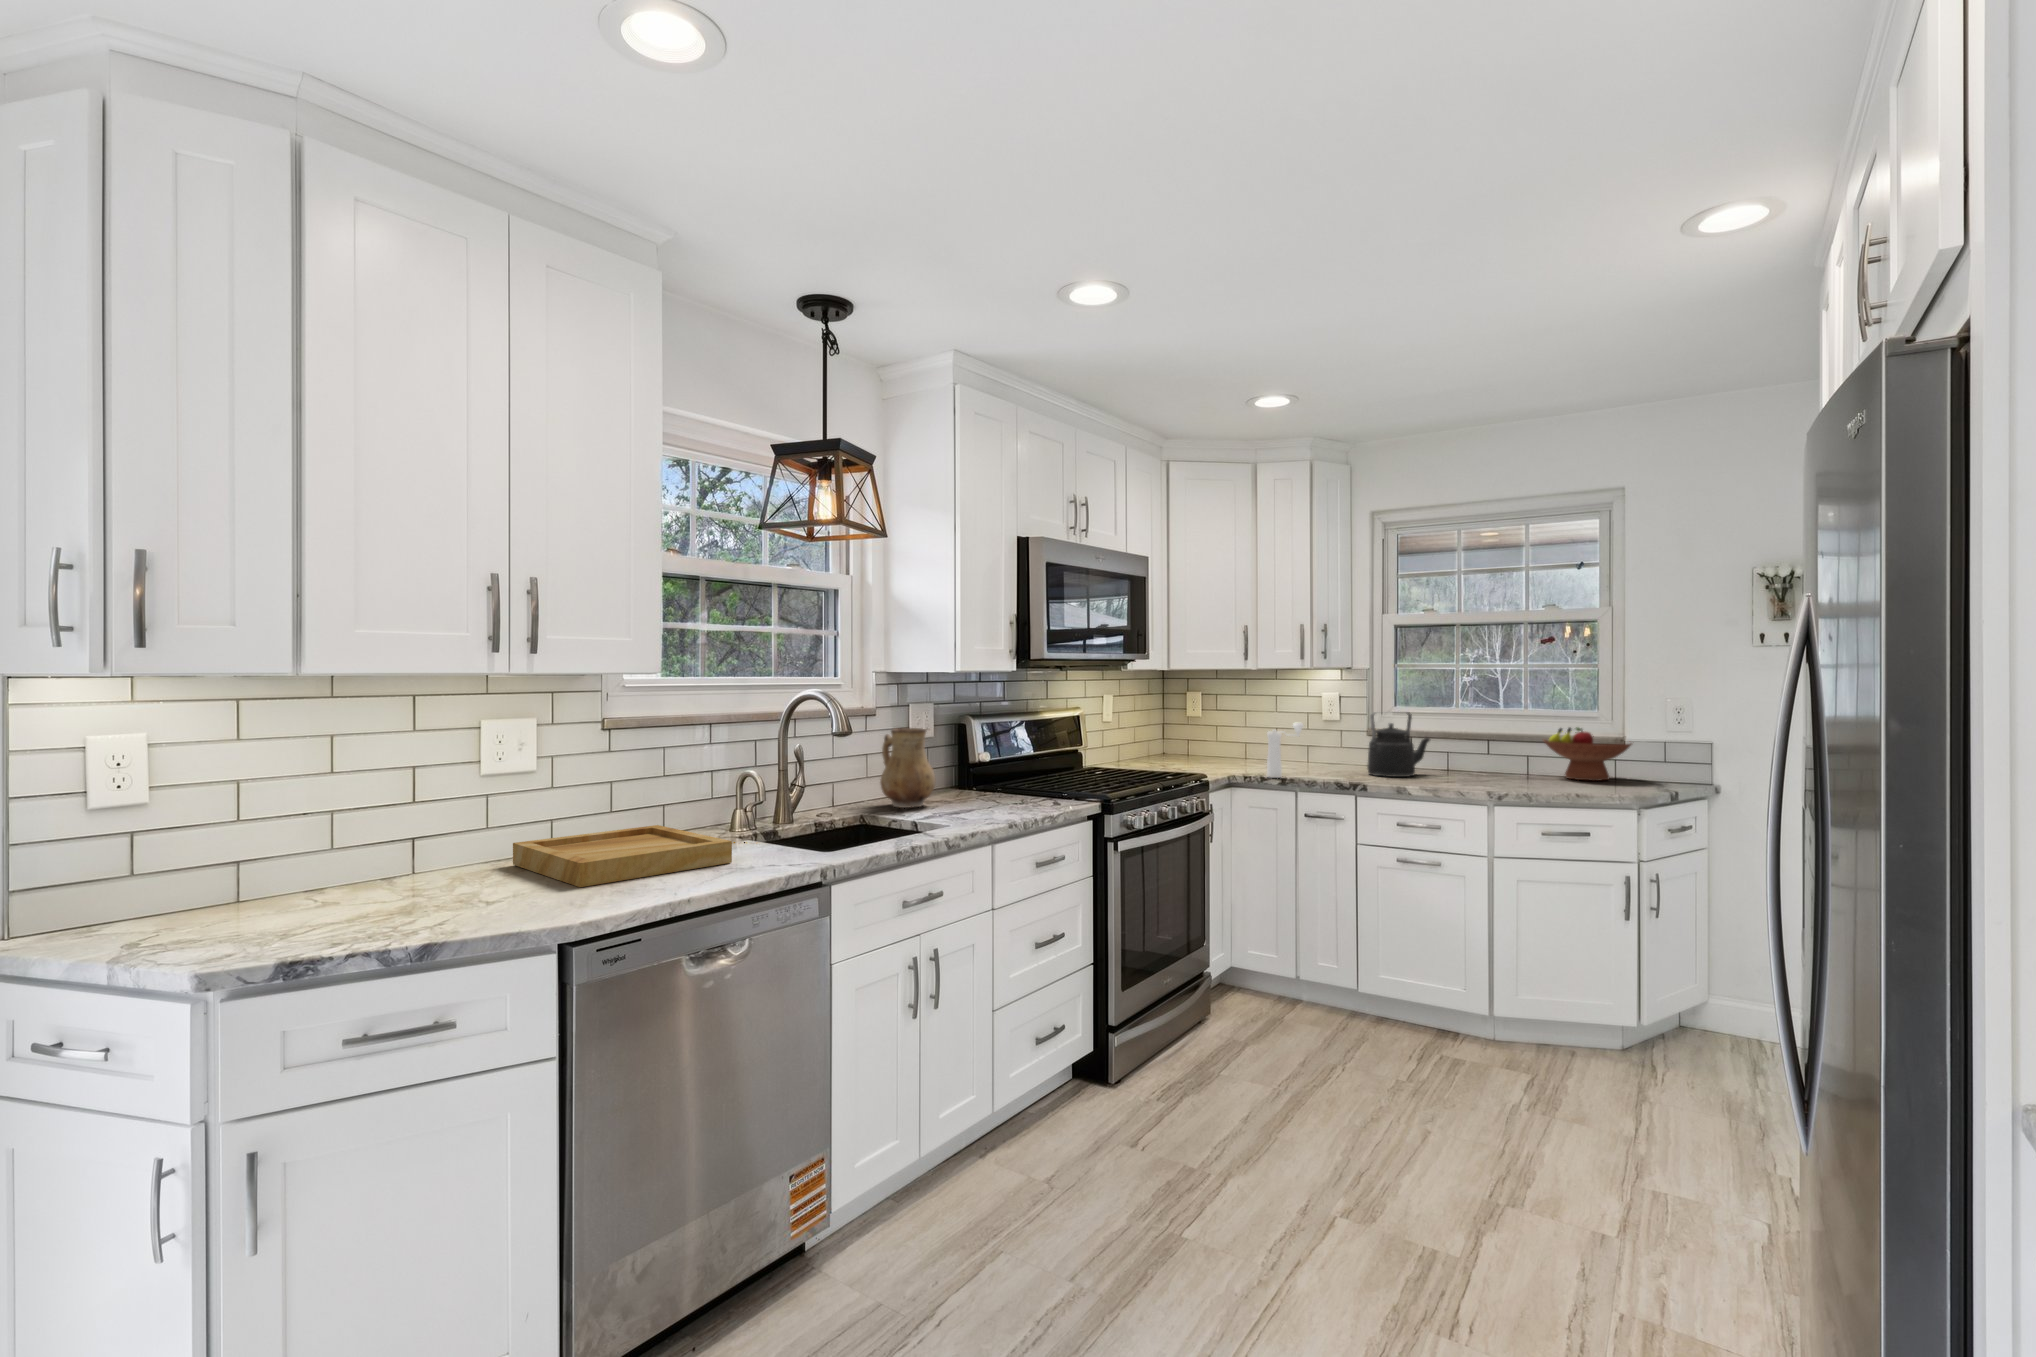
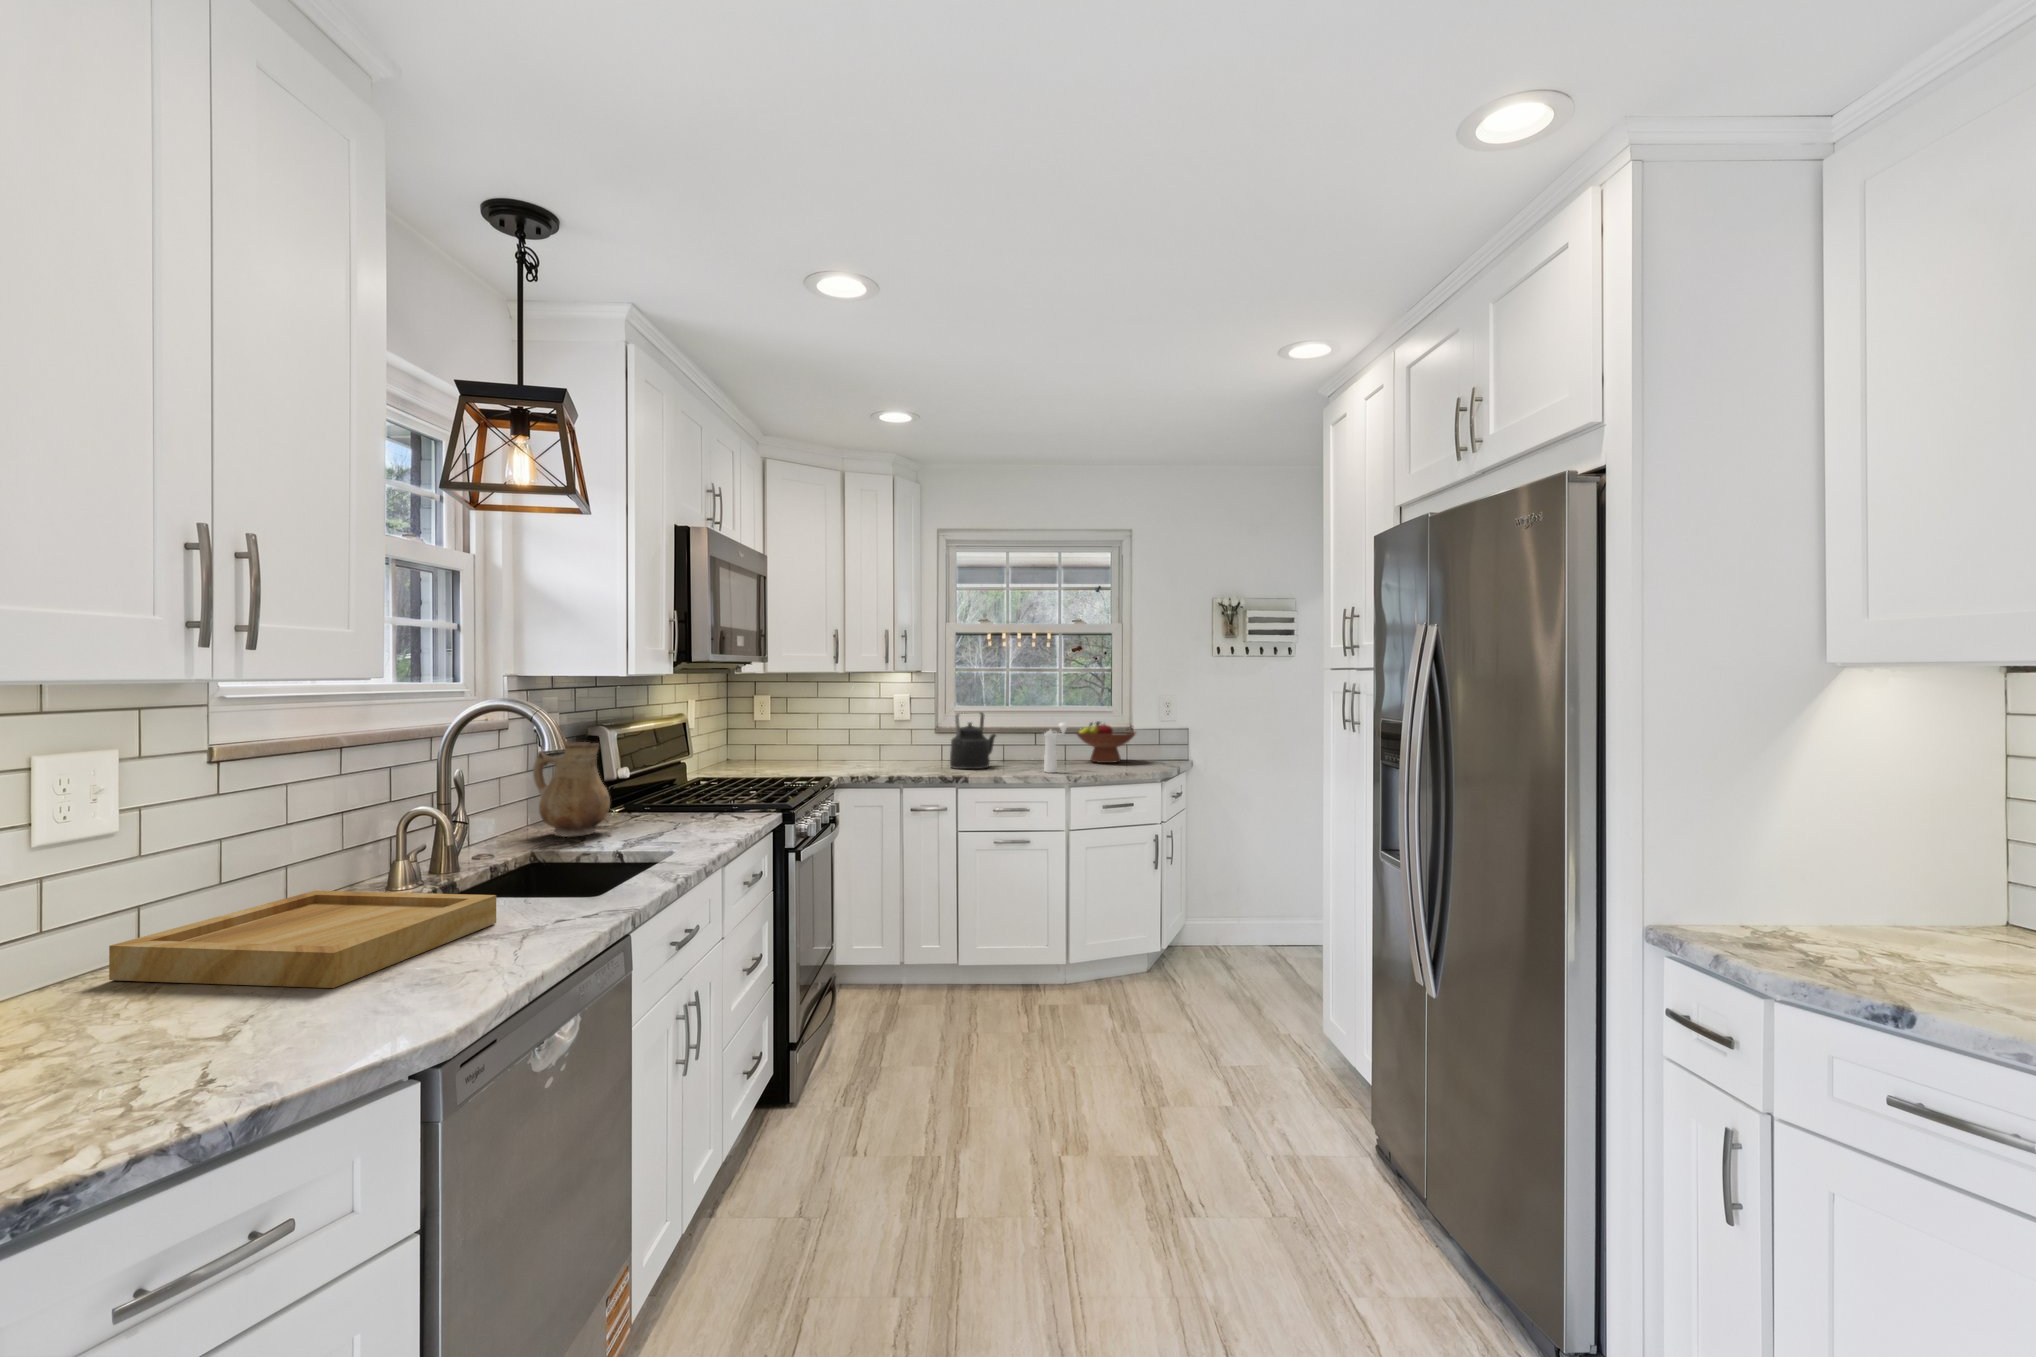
pepper mill: present [1267,722,1303,778] -> present [1044,723,1068,773]

